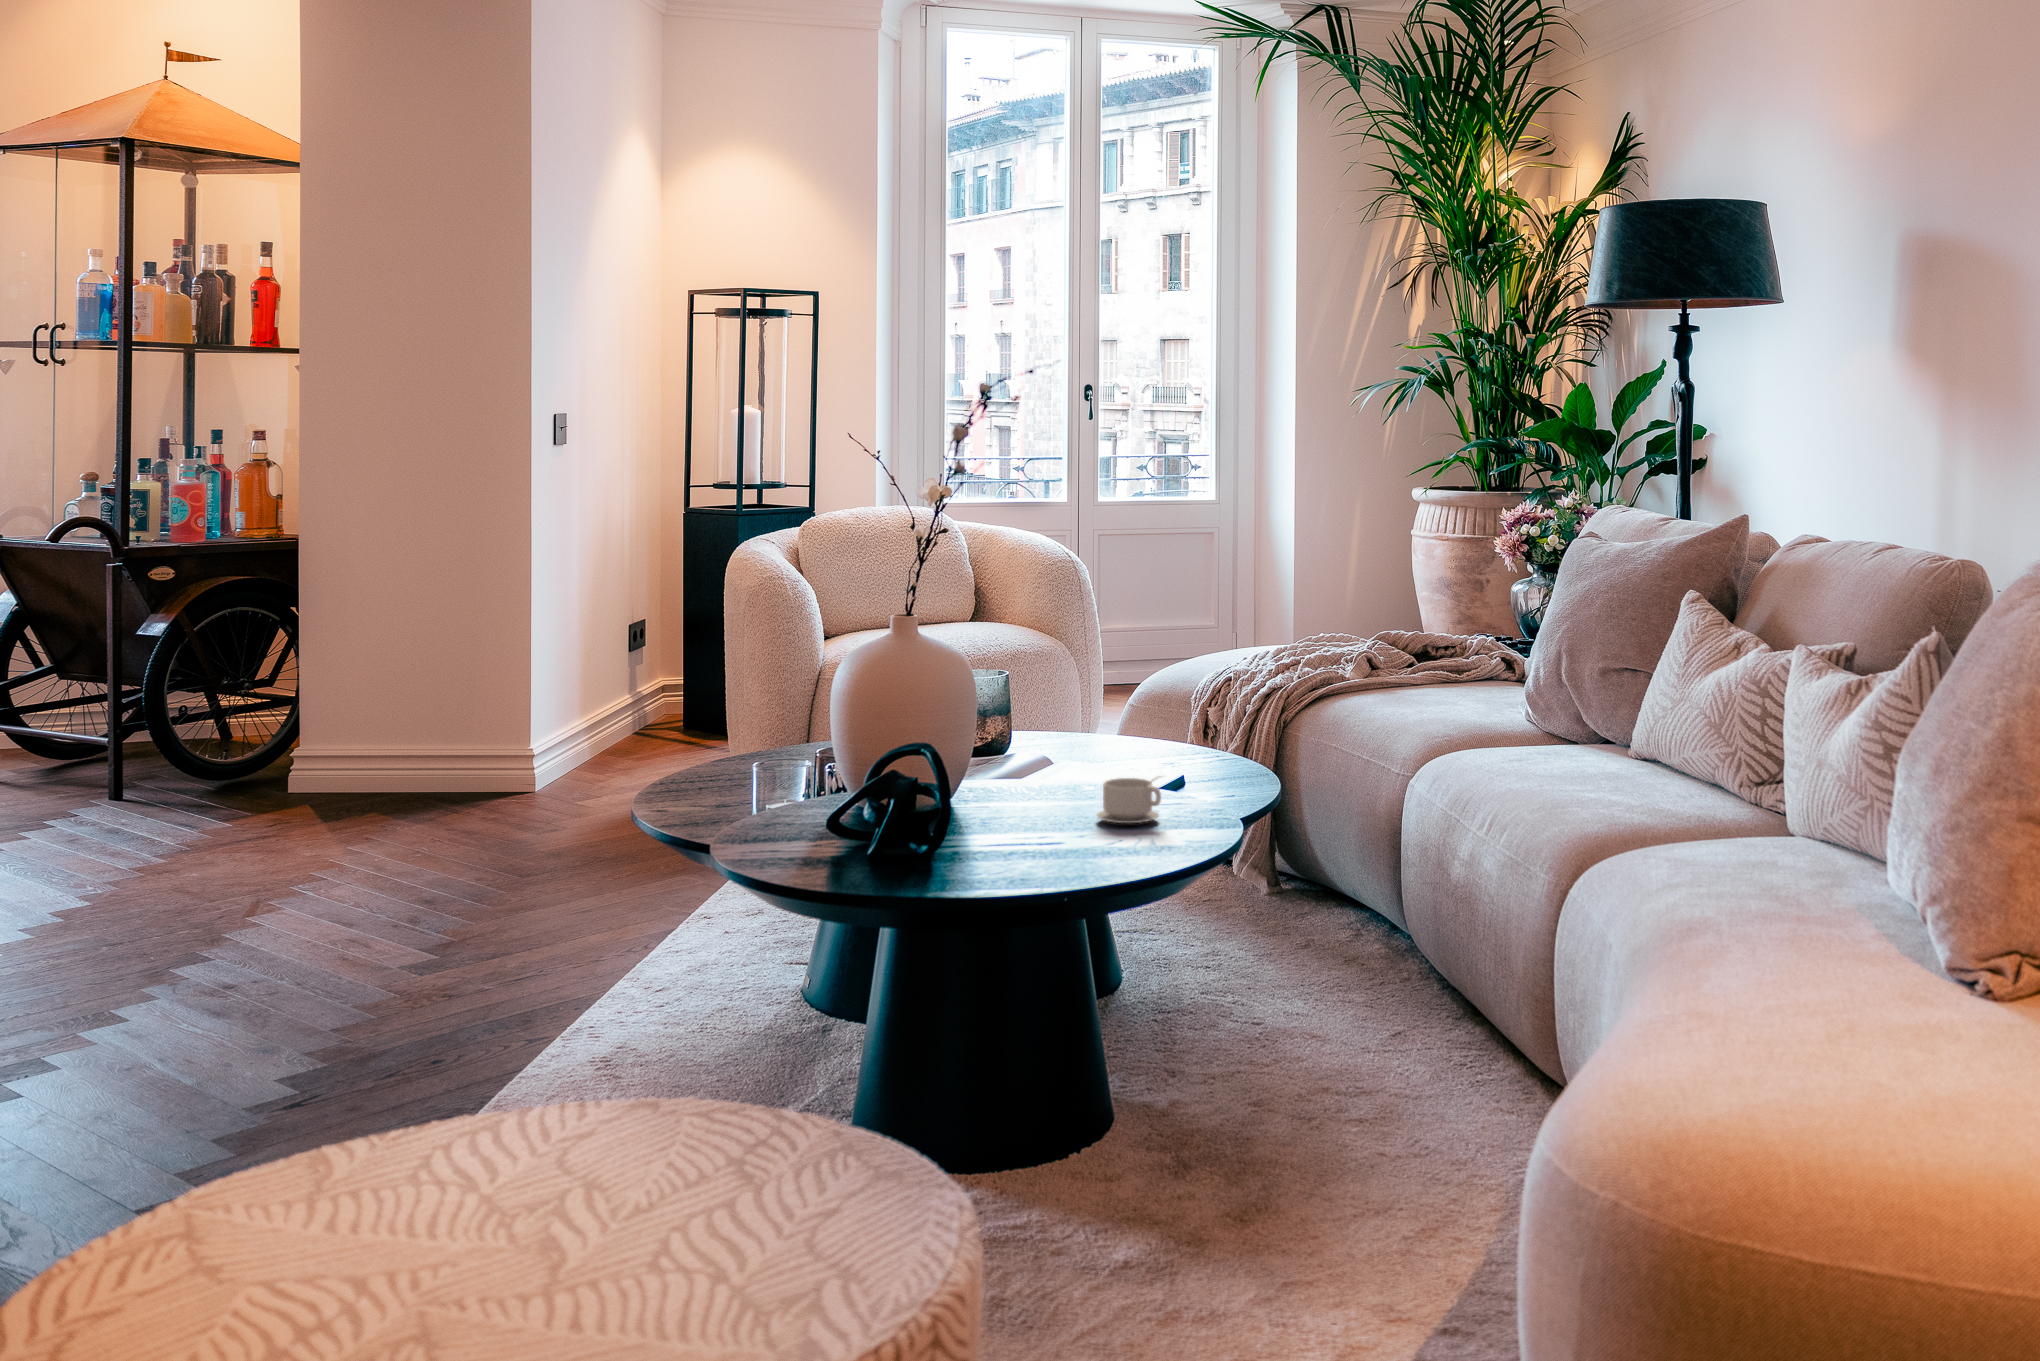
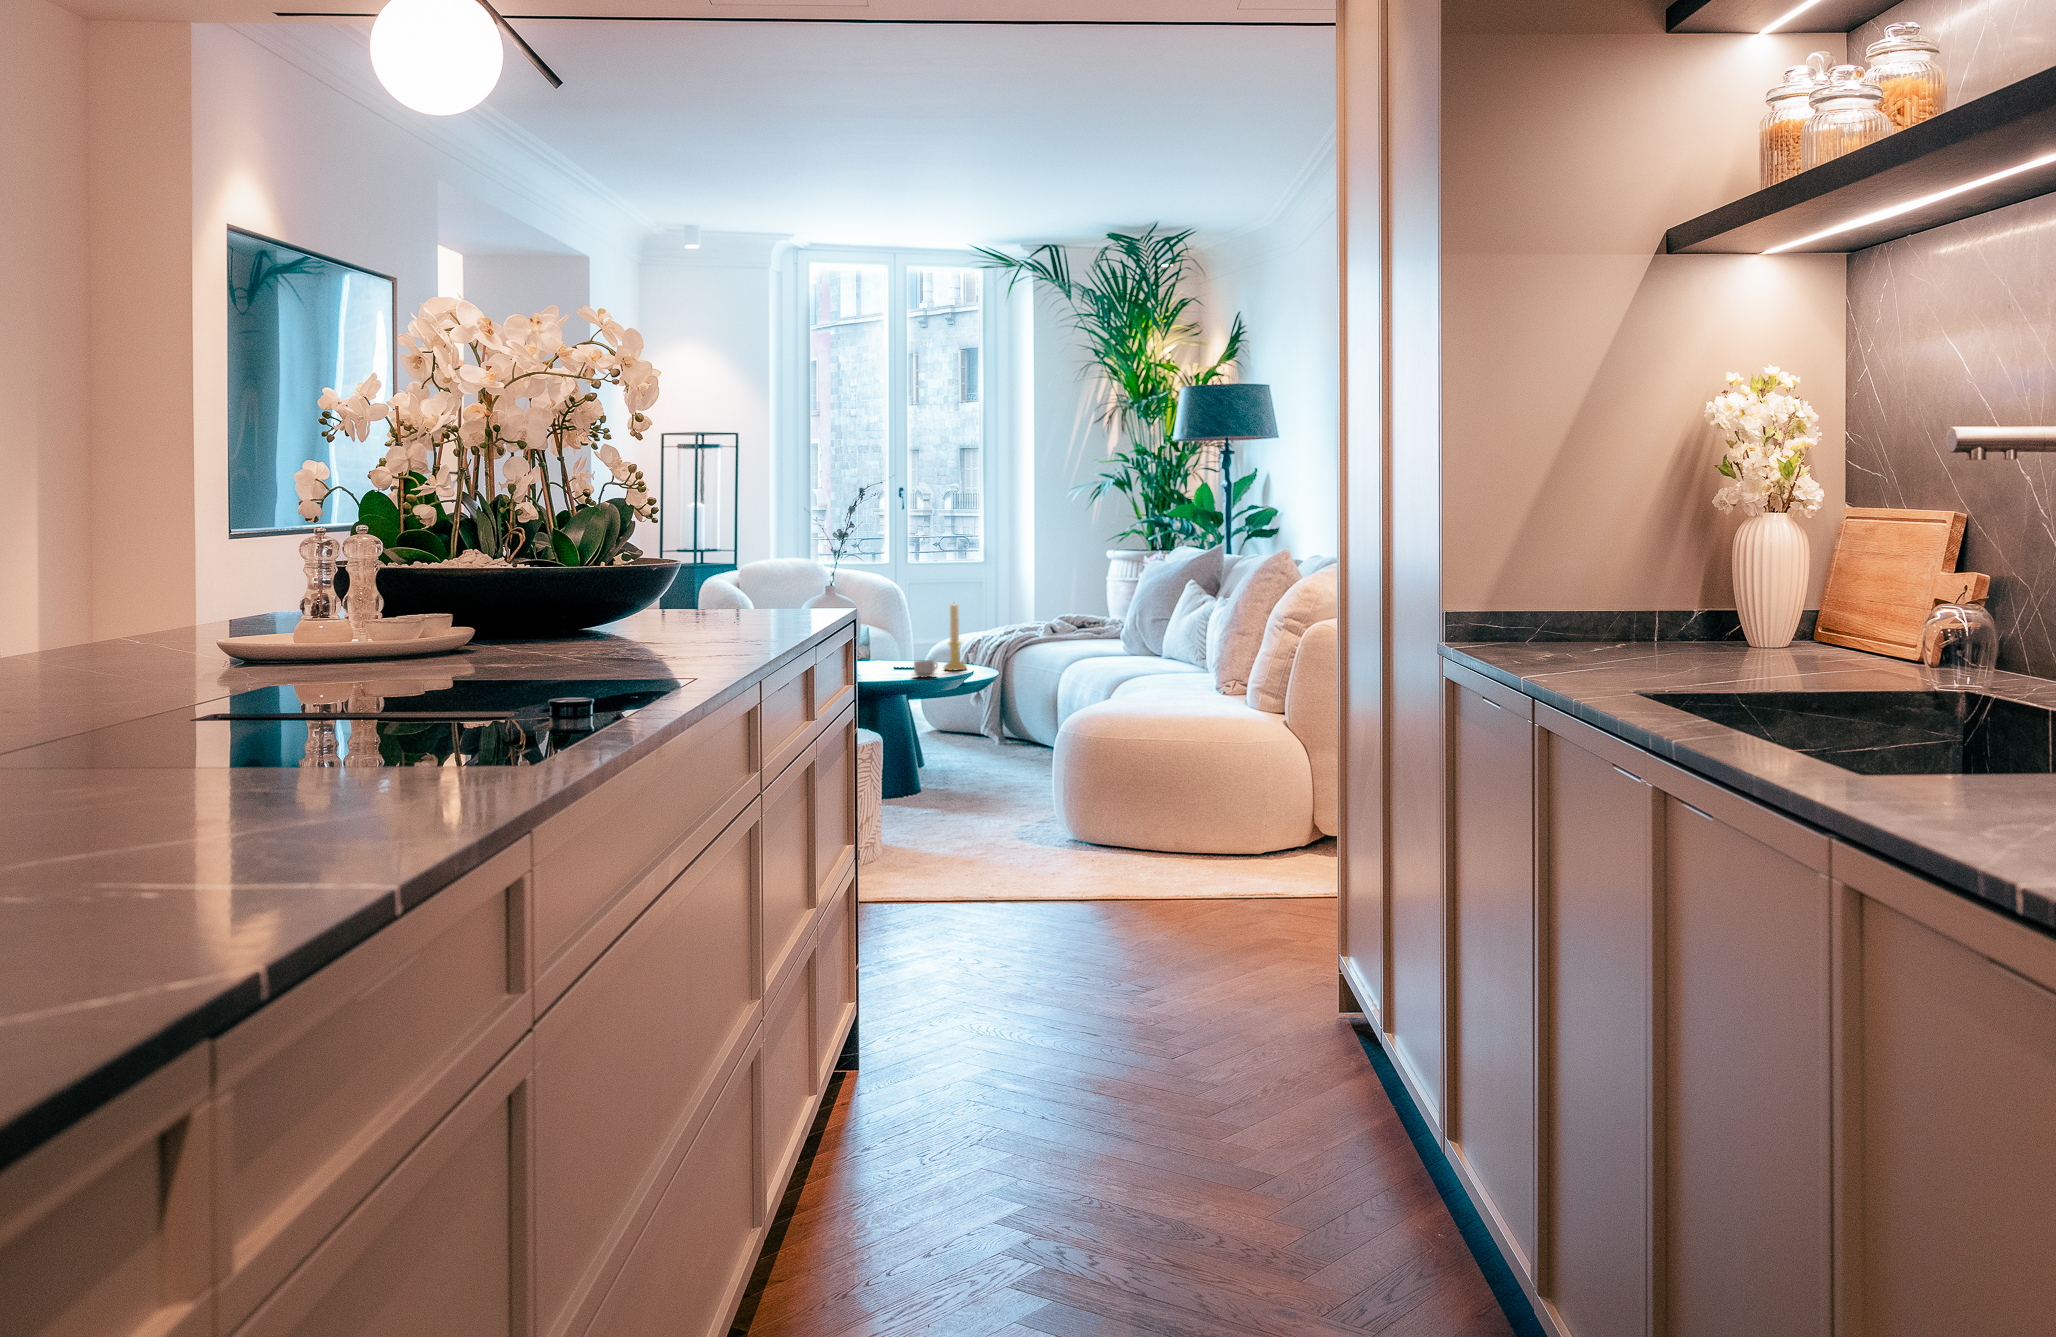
candle holder: none [1168,631,1221,791] -> present [944,604,967,671]

